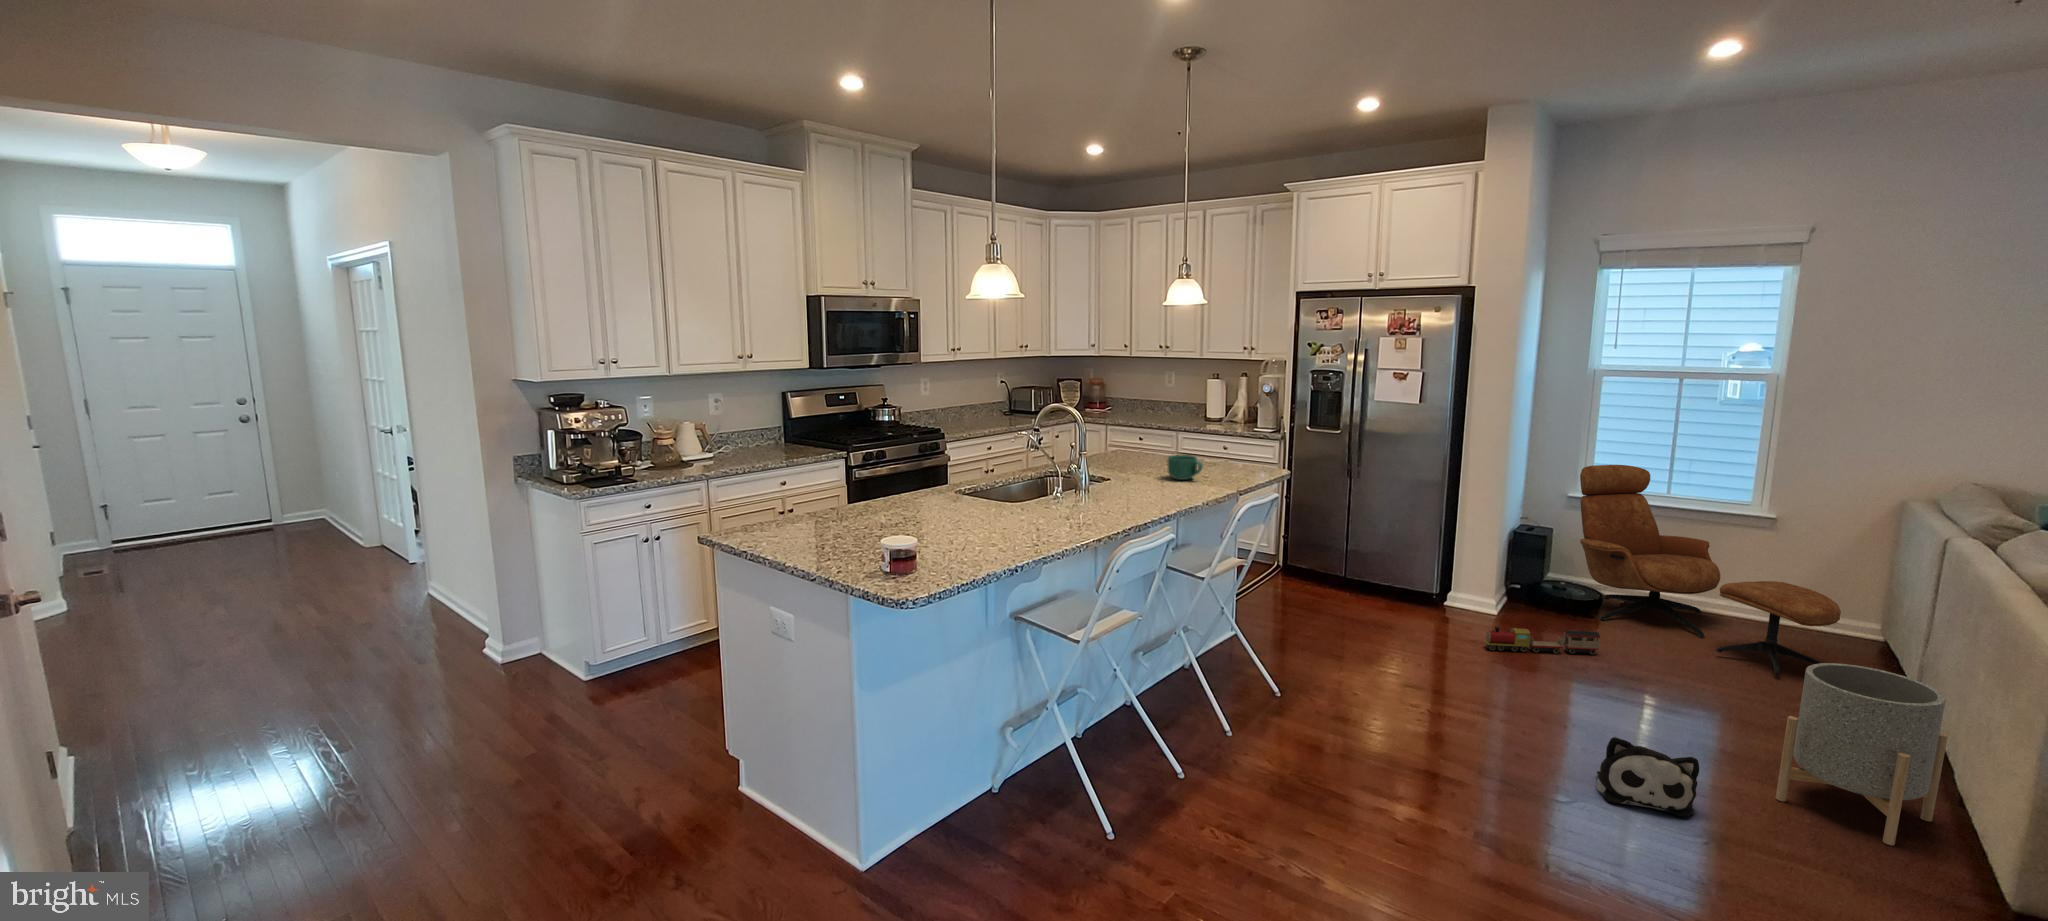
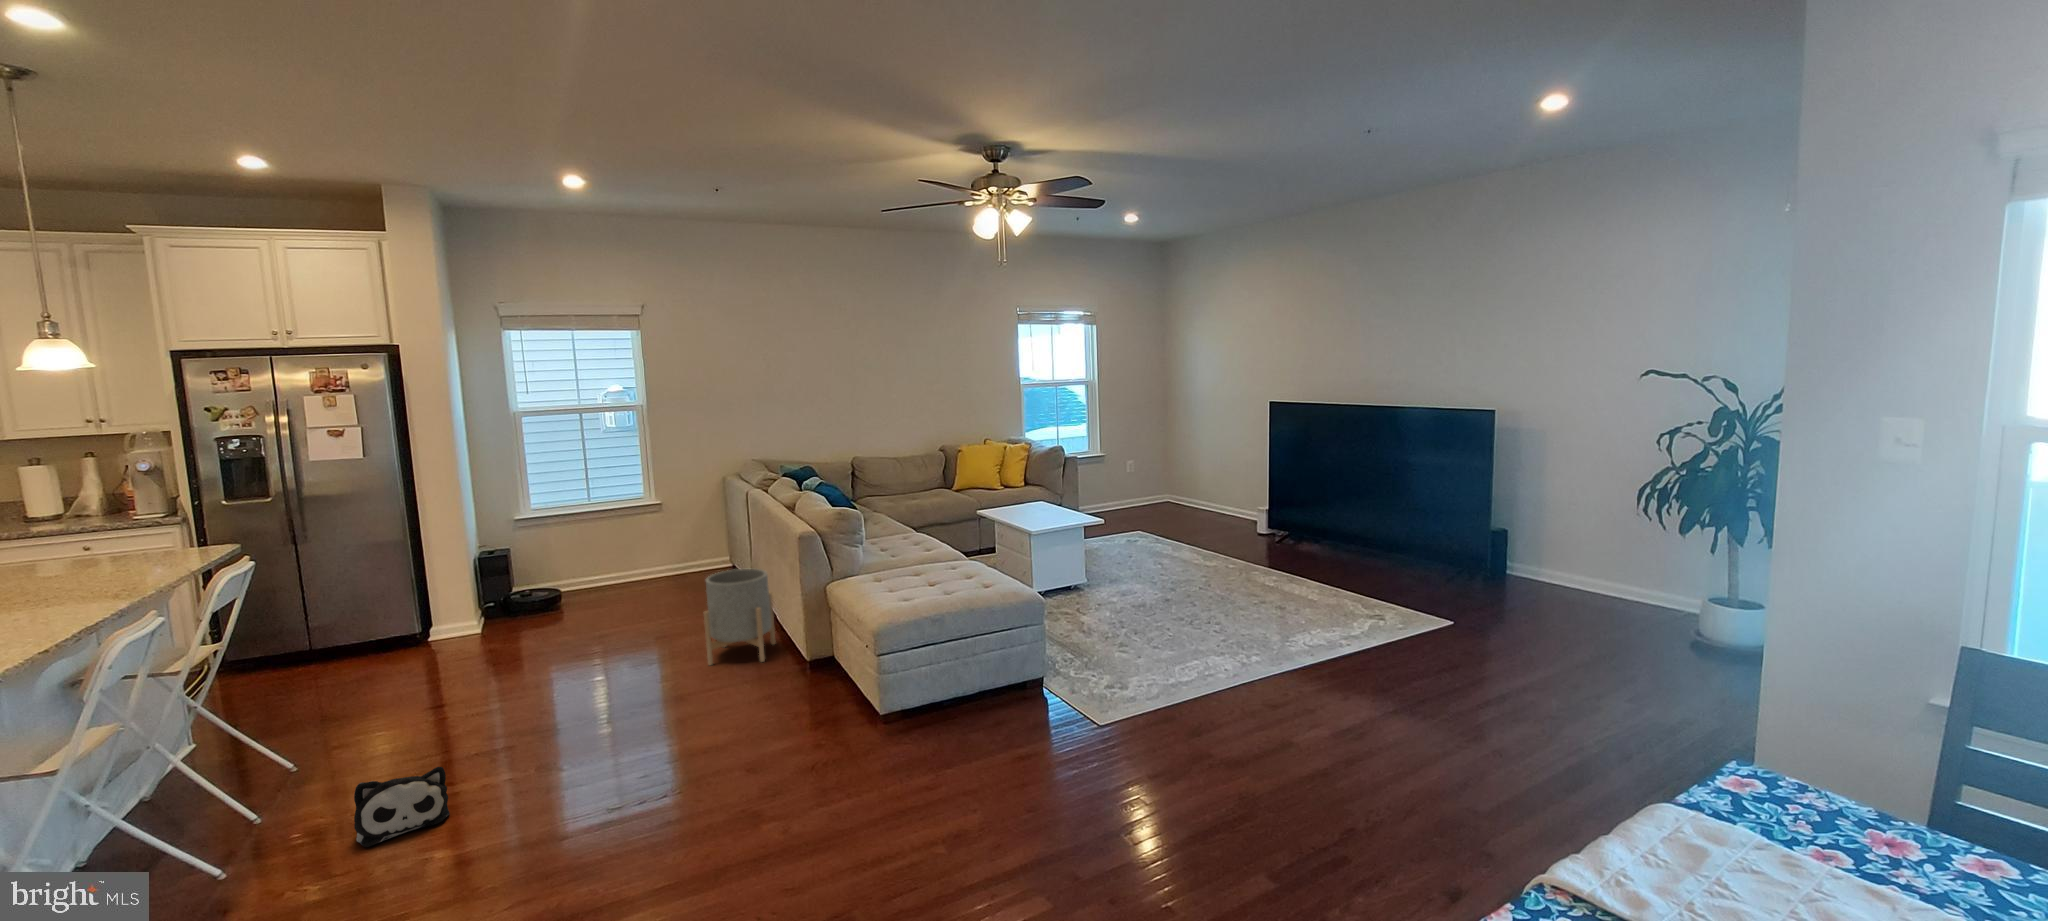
mug: present [1168,455,1203,480] -> none [50,545,118,579]
lounge chair: present [1580,465,1841,674] -> none [525,487,709,609]
toy train: present [1484,627,1600,655] -> none [485,614,576,657]
plush toy: present [1597,737,1699,816] -> present [354,767,450,847]

